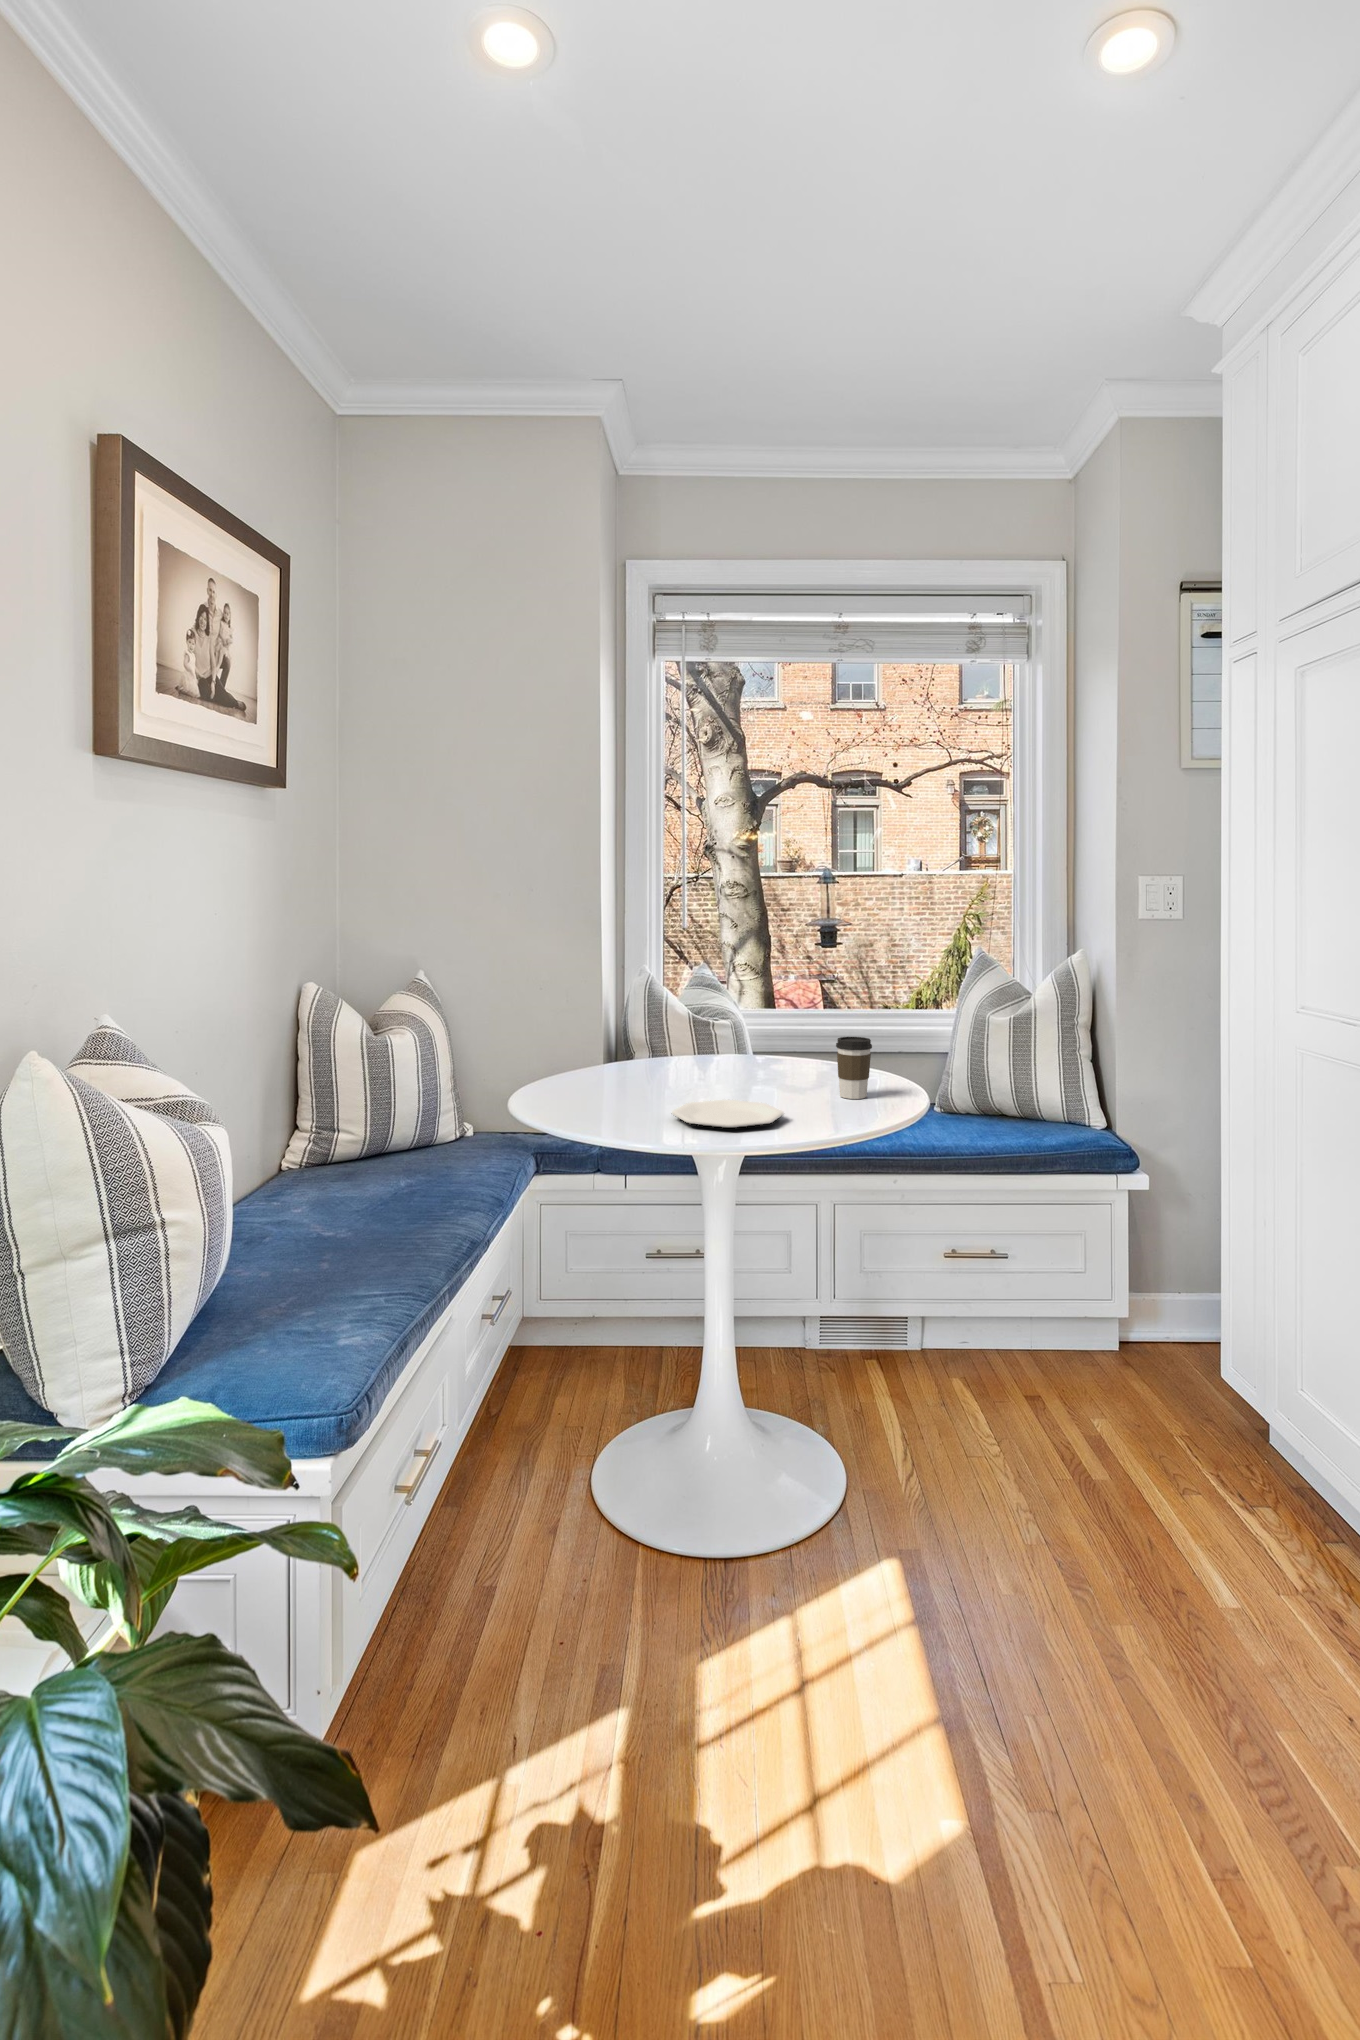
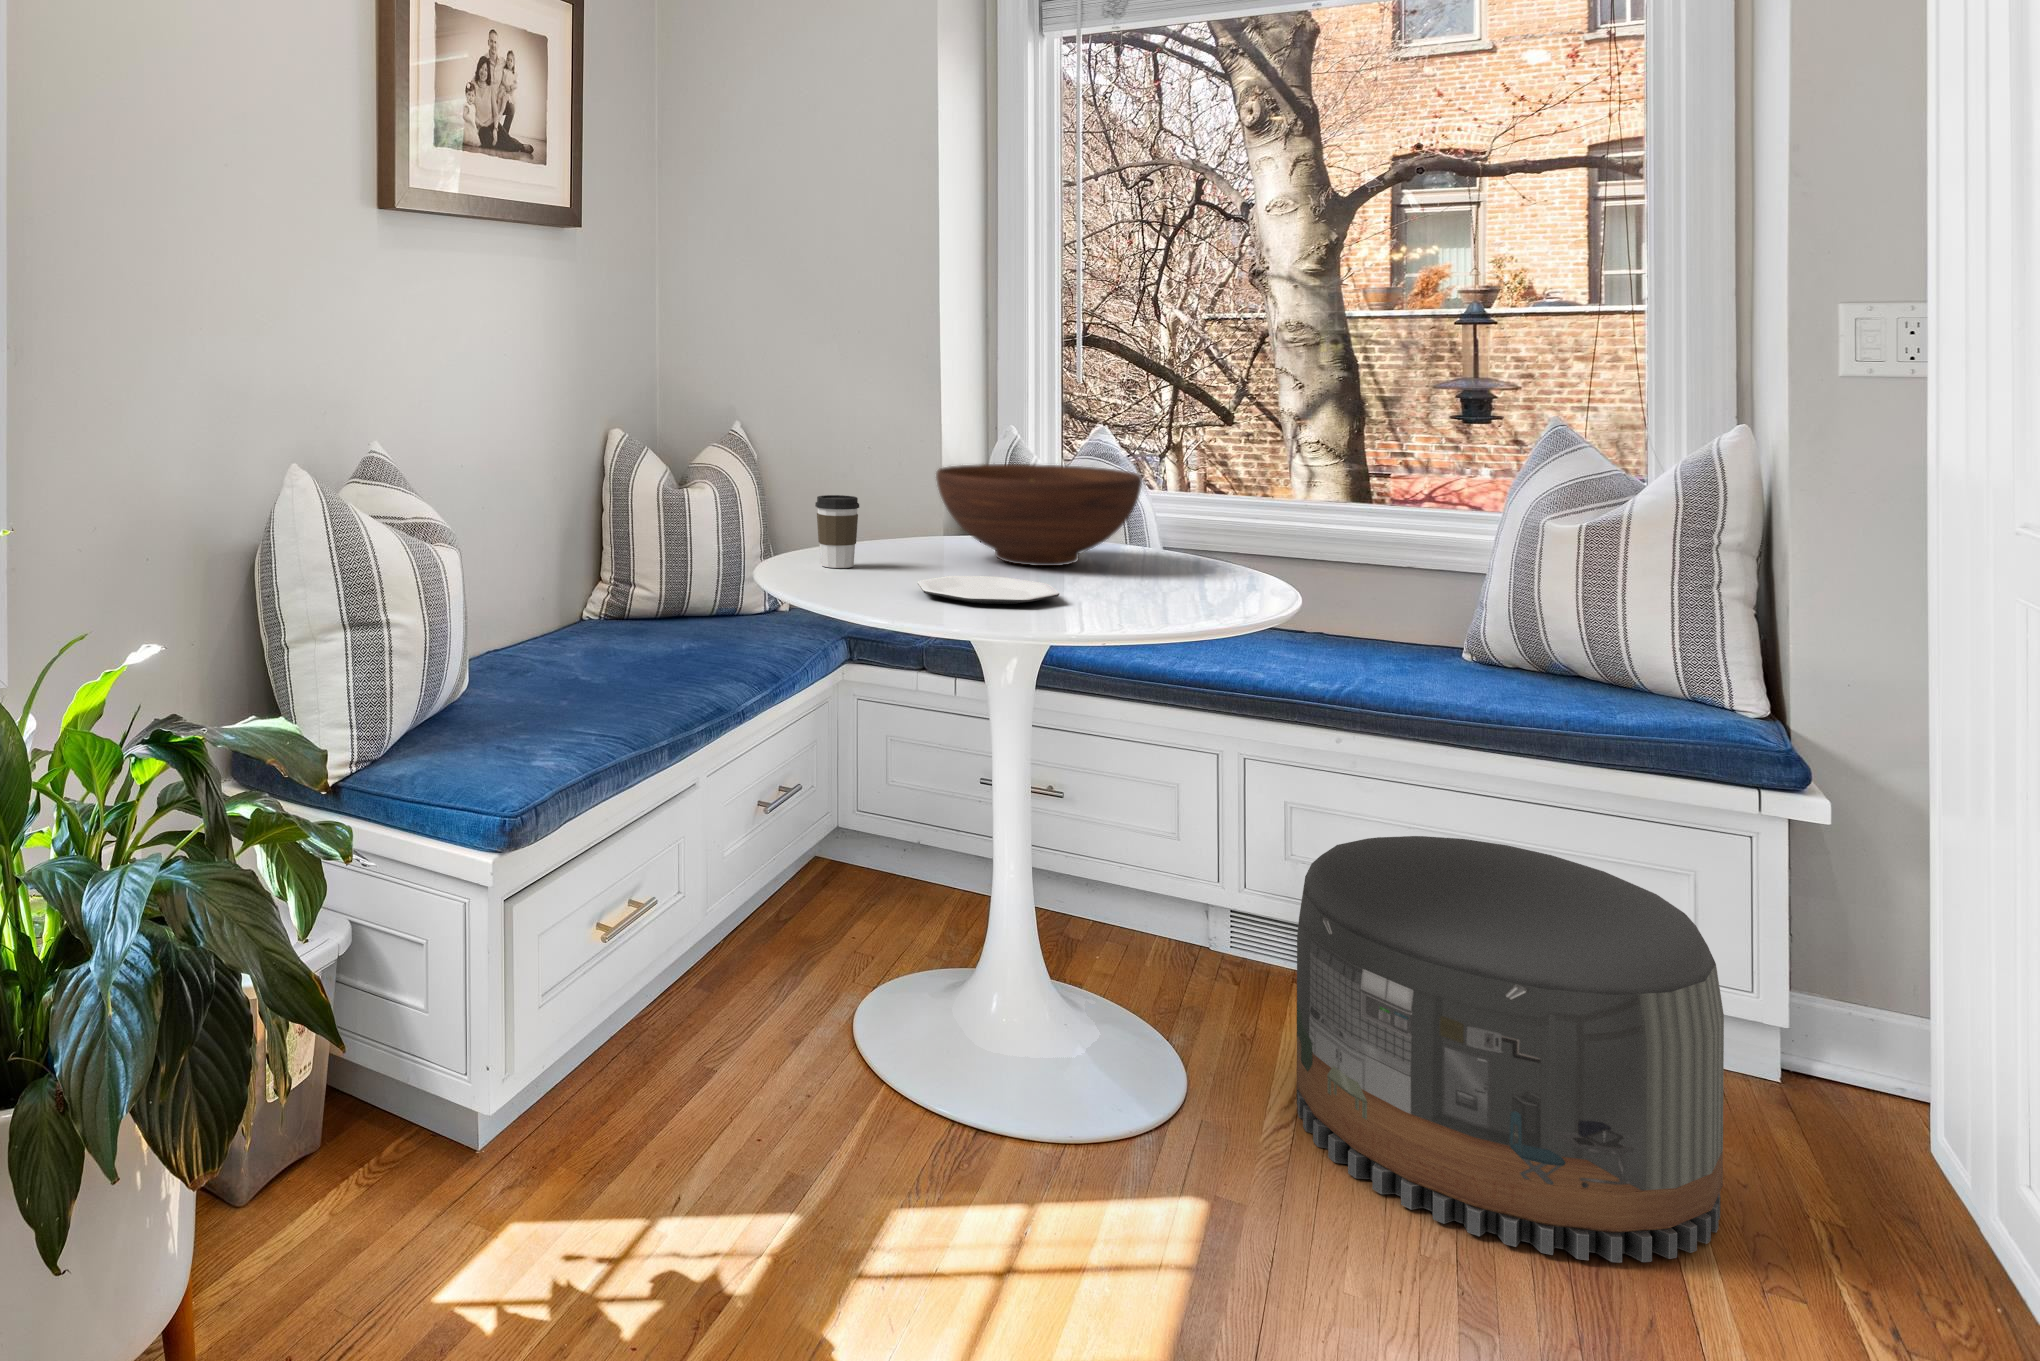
fruit bowl: none [637,998,790,1081] -> present [936,464,1142,566]
coffee cup: present [836,1037,872,1099] -> present [815,495,859,568]
pouf: none [907,1245,1151,1528] -> present [1296,836,1724,1262]

